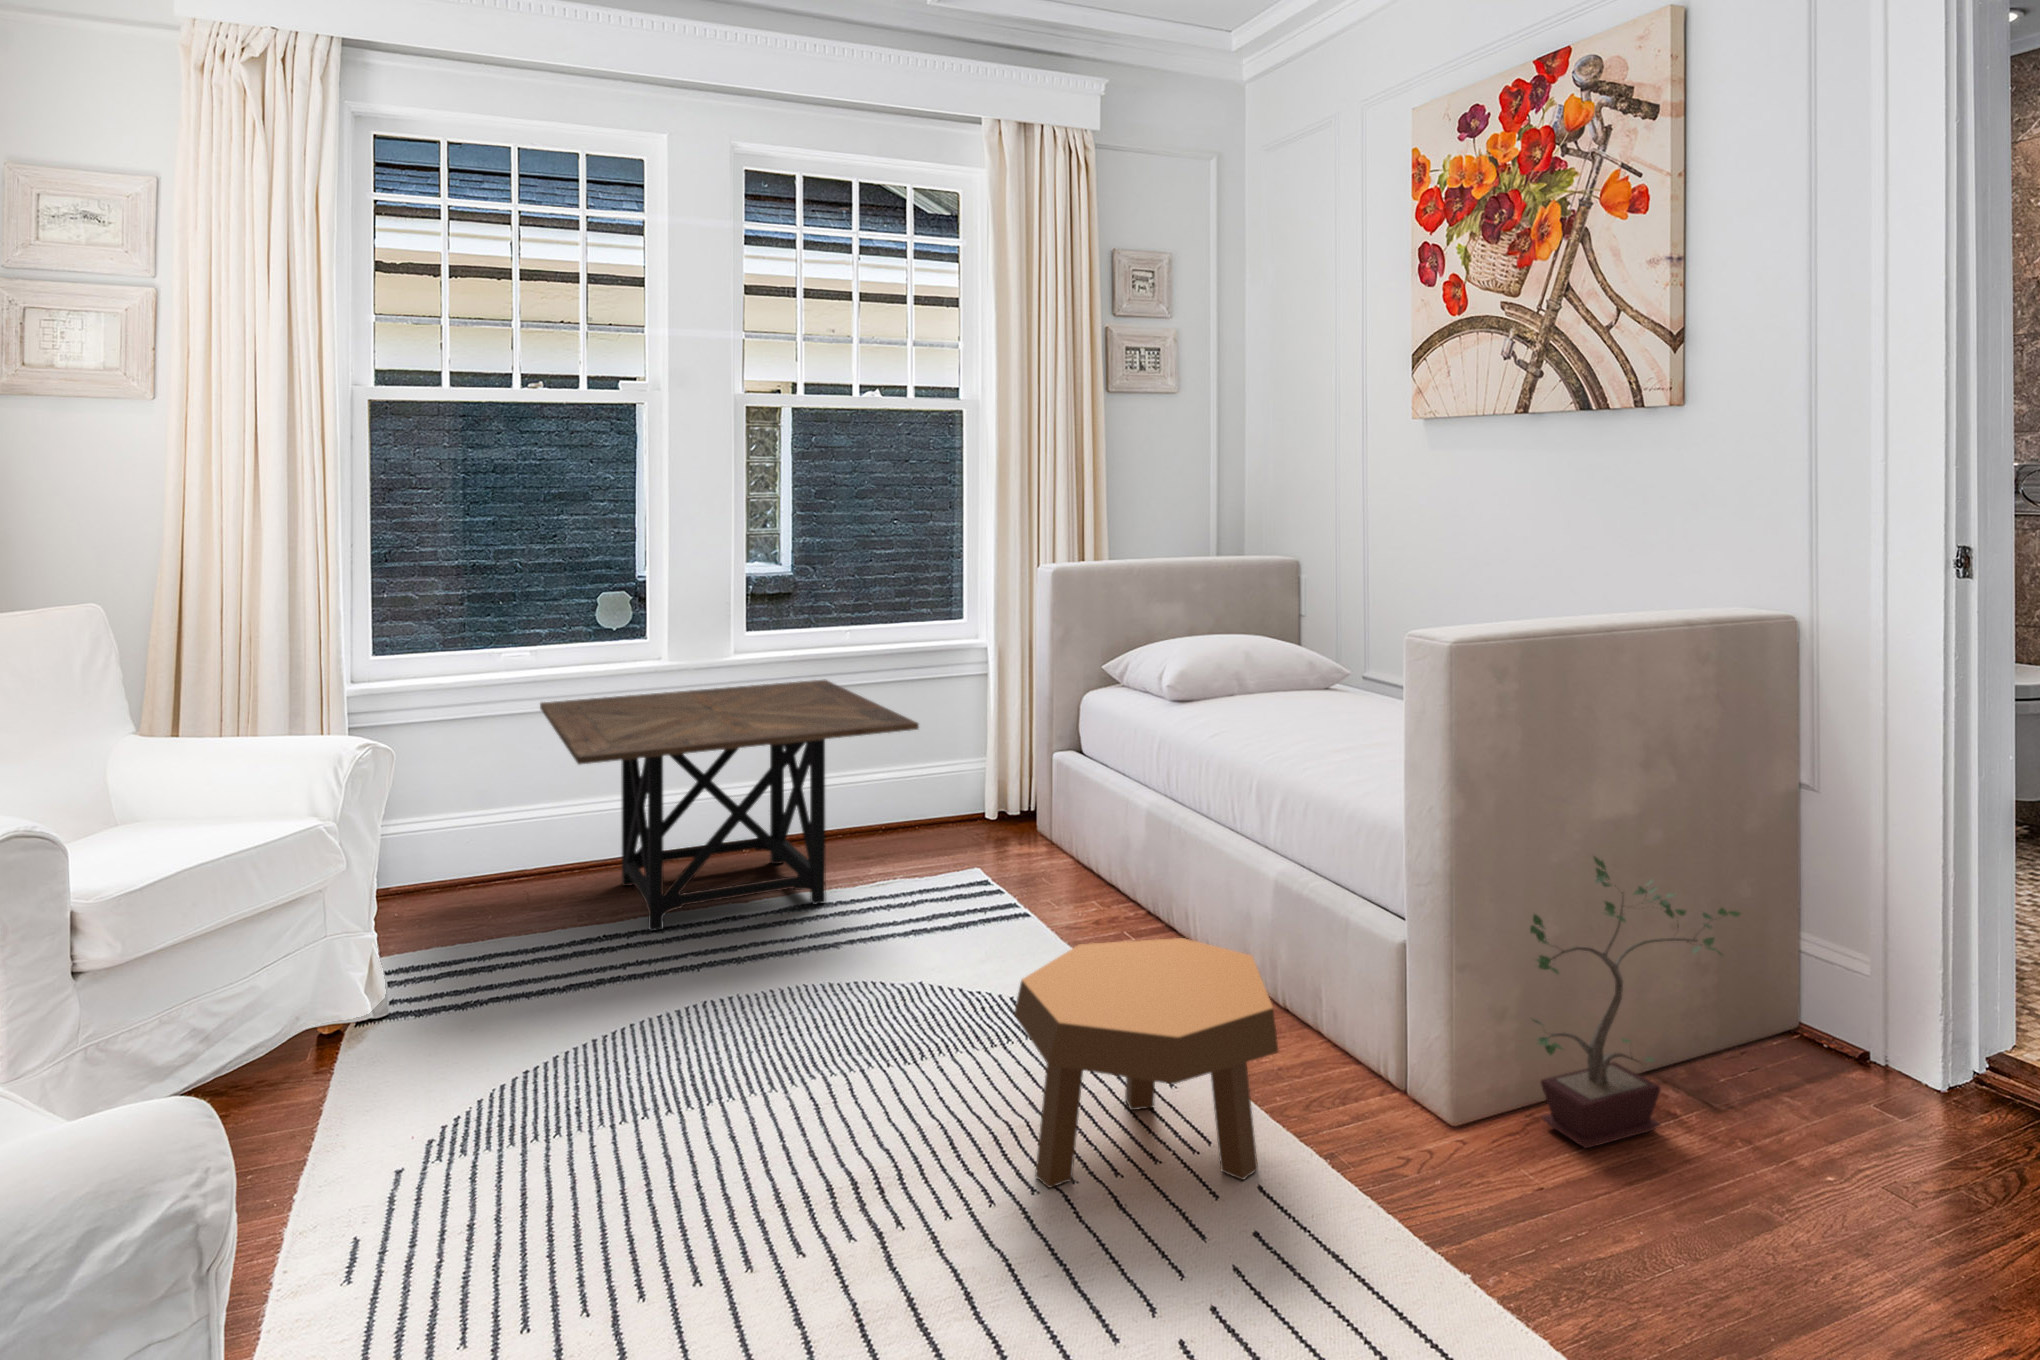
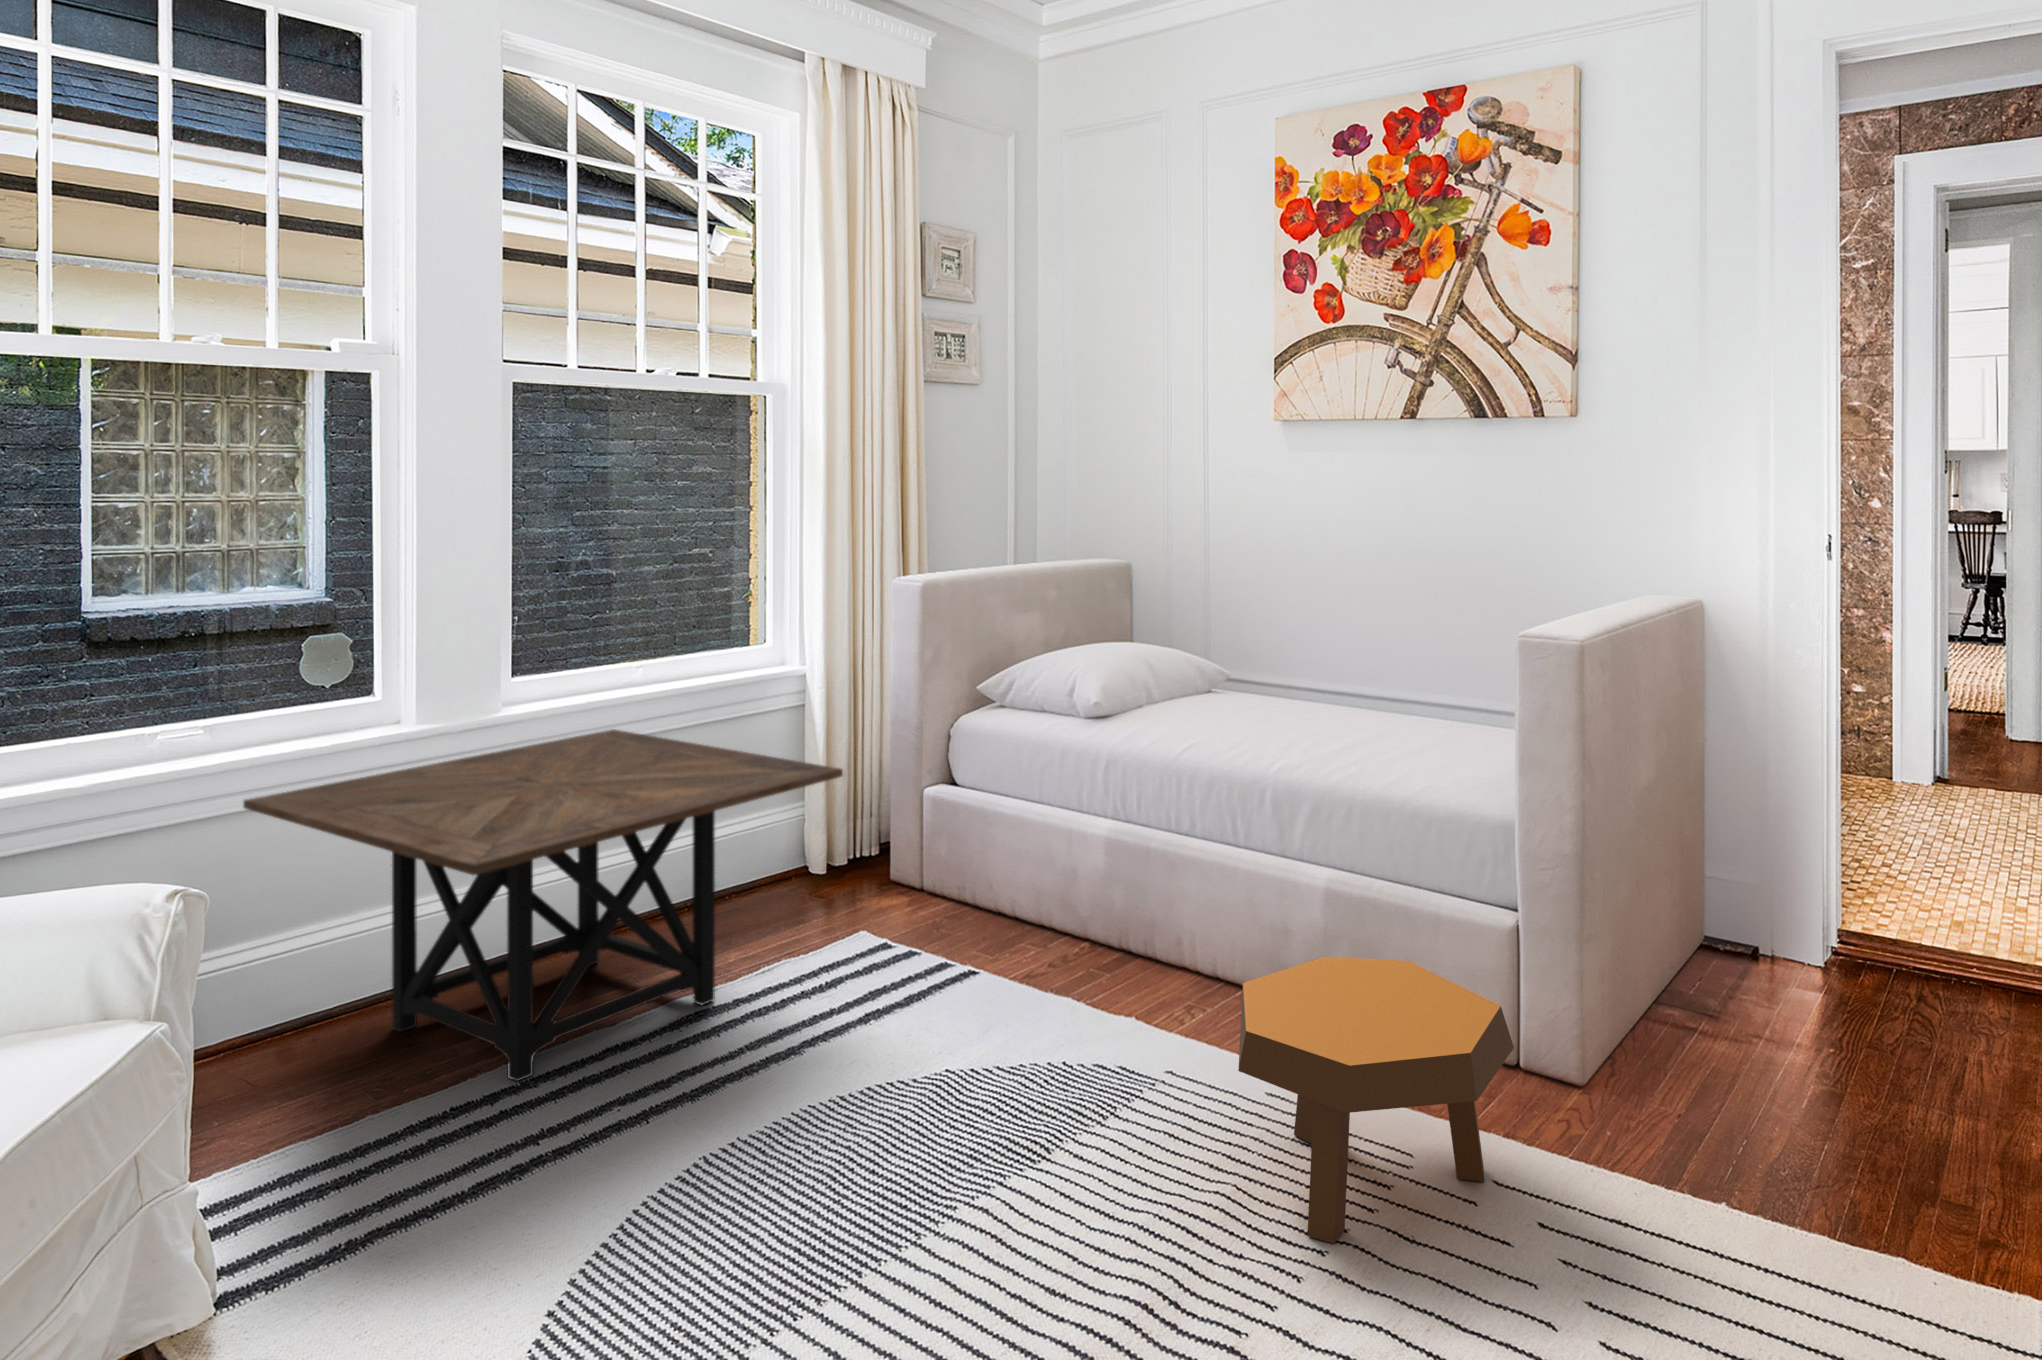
potted plant: present [1530,857,1740,1148] -> none [1634,816,1752,1076]

